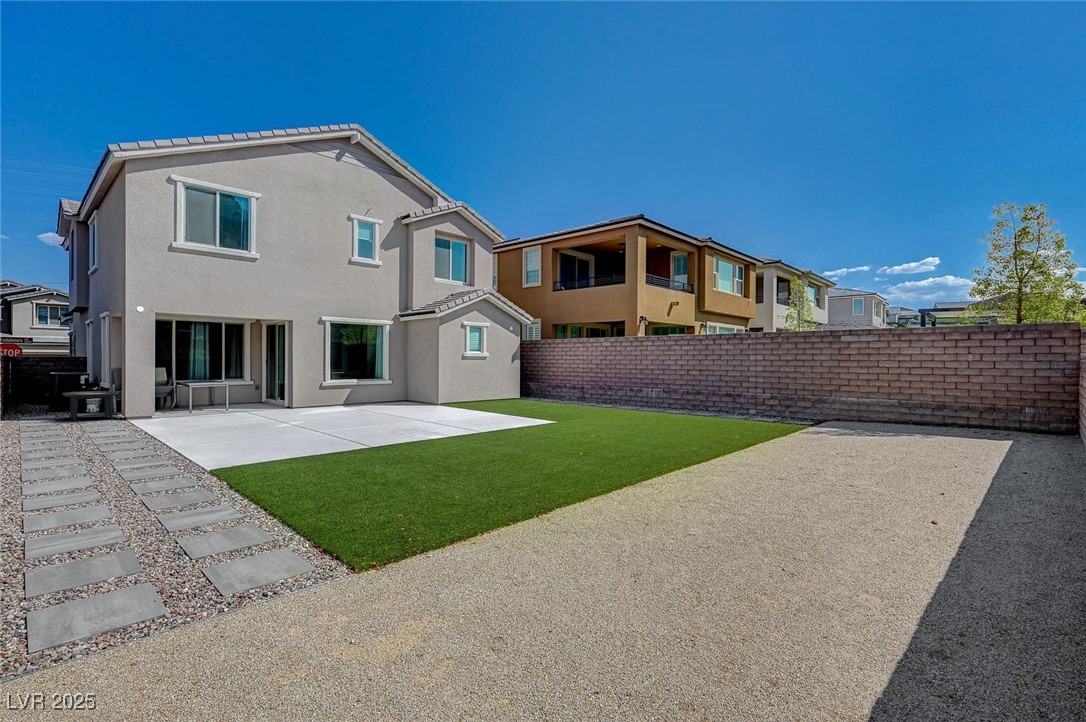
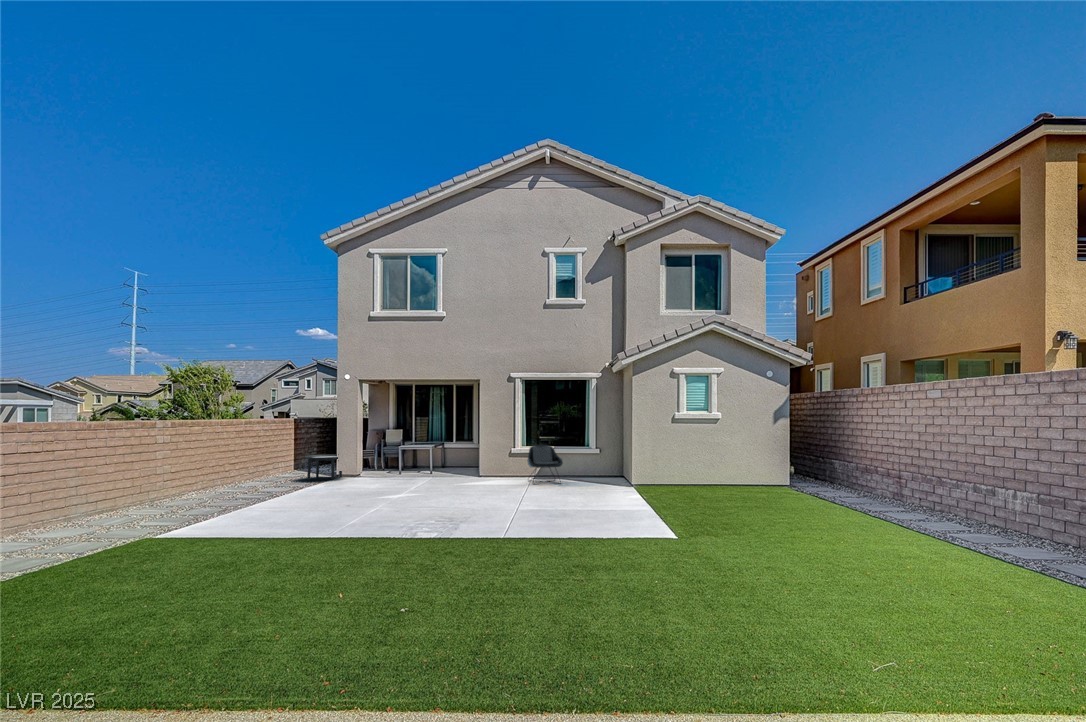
lounge chair: none [338,376,373,407] -> present [527,445,563,484]

